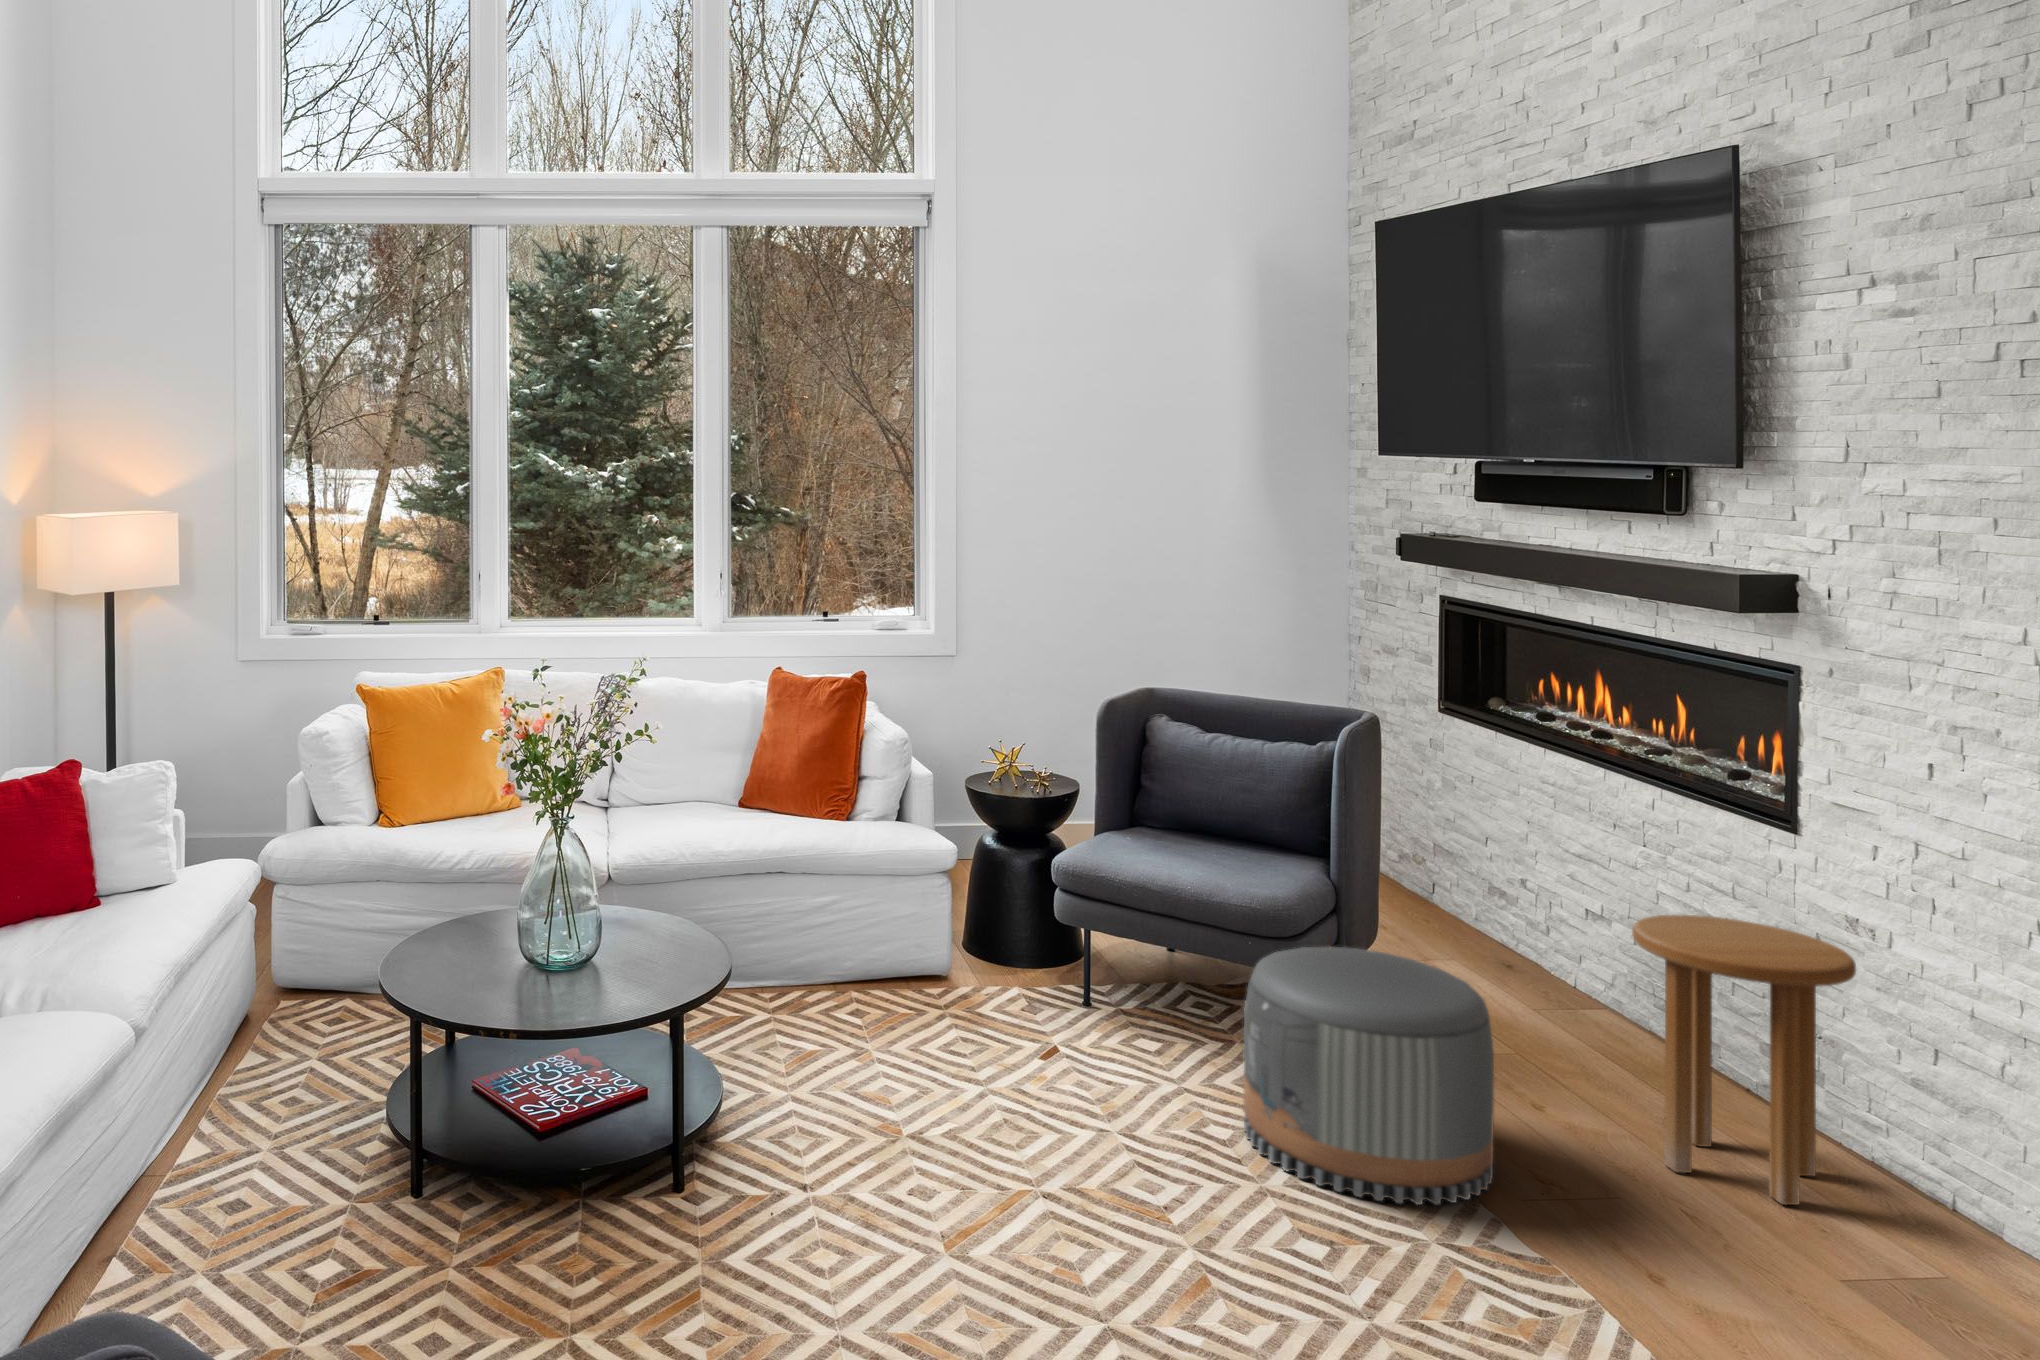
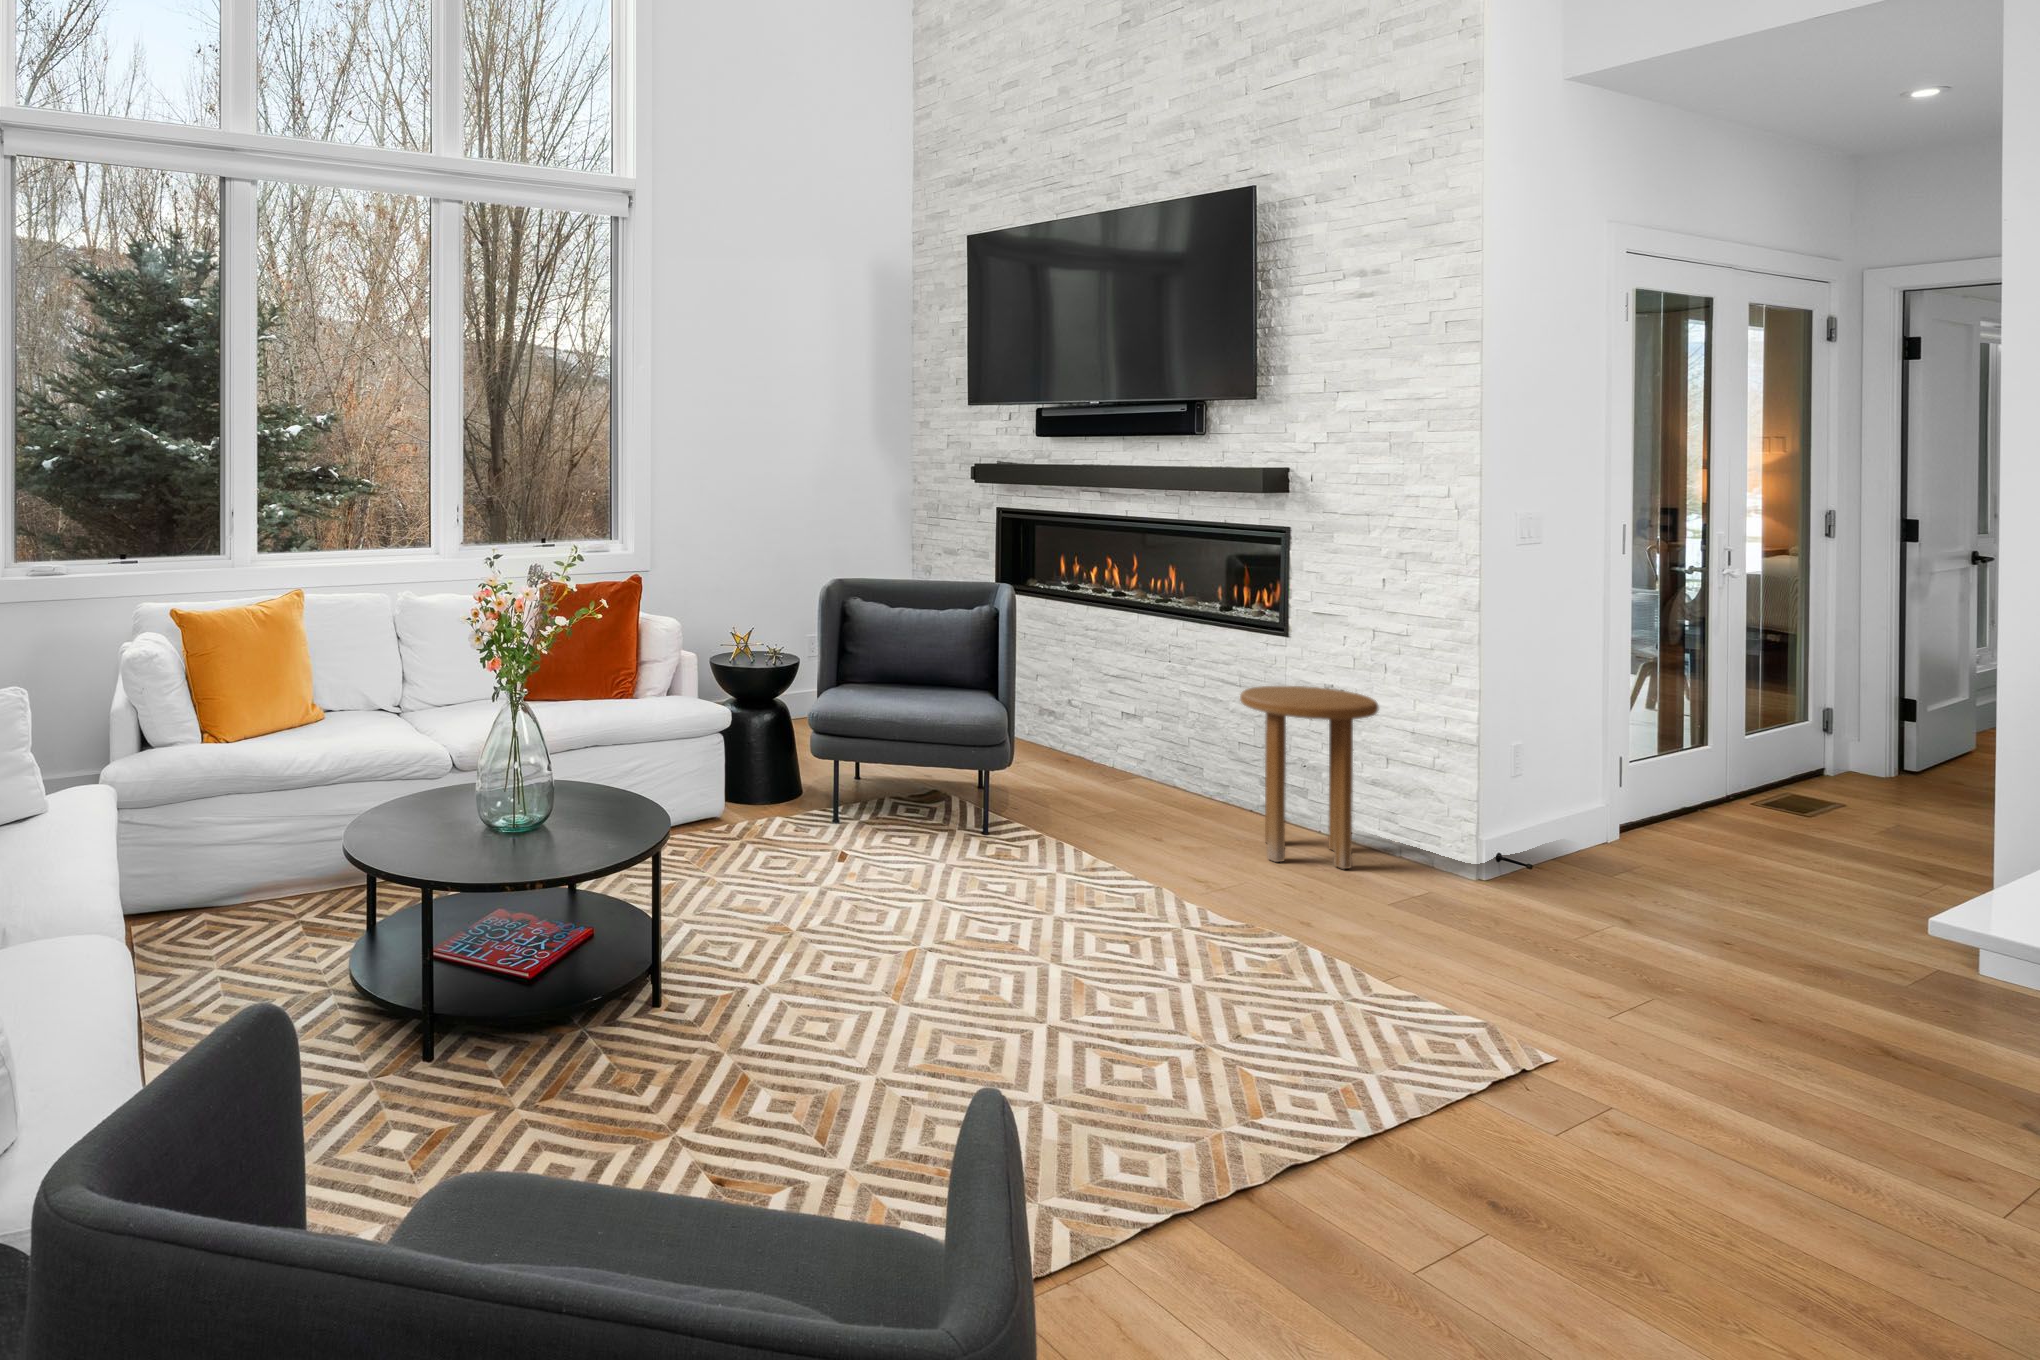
pouf: present [1243,946,1494,1205] -> none [1009,738,1189,912]

